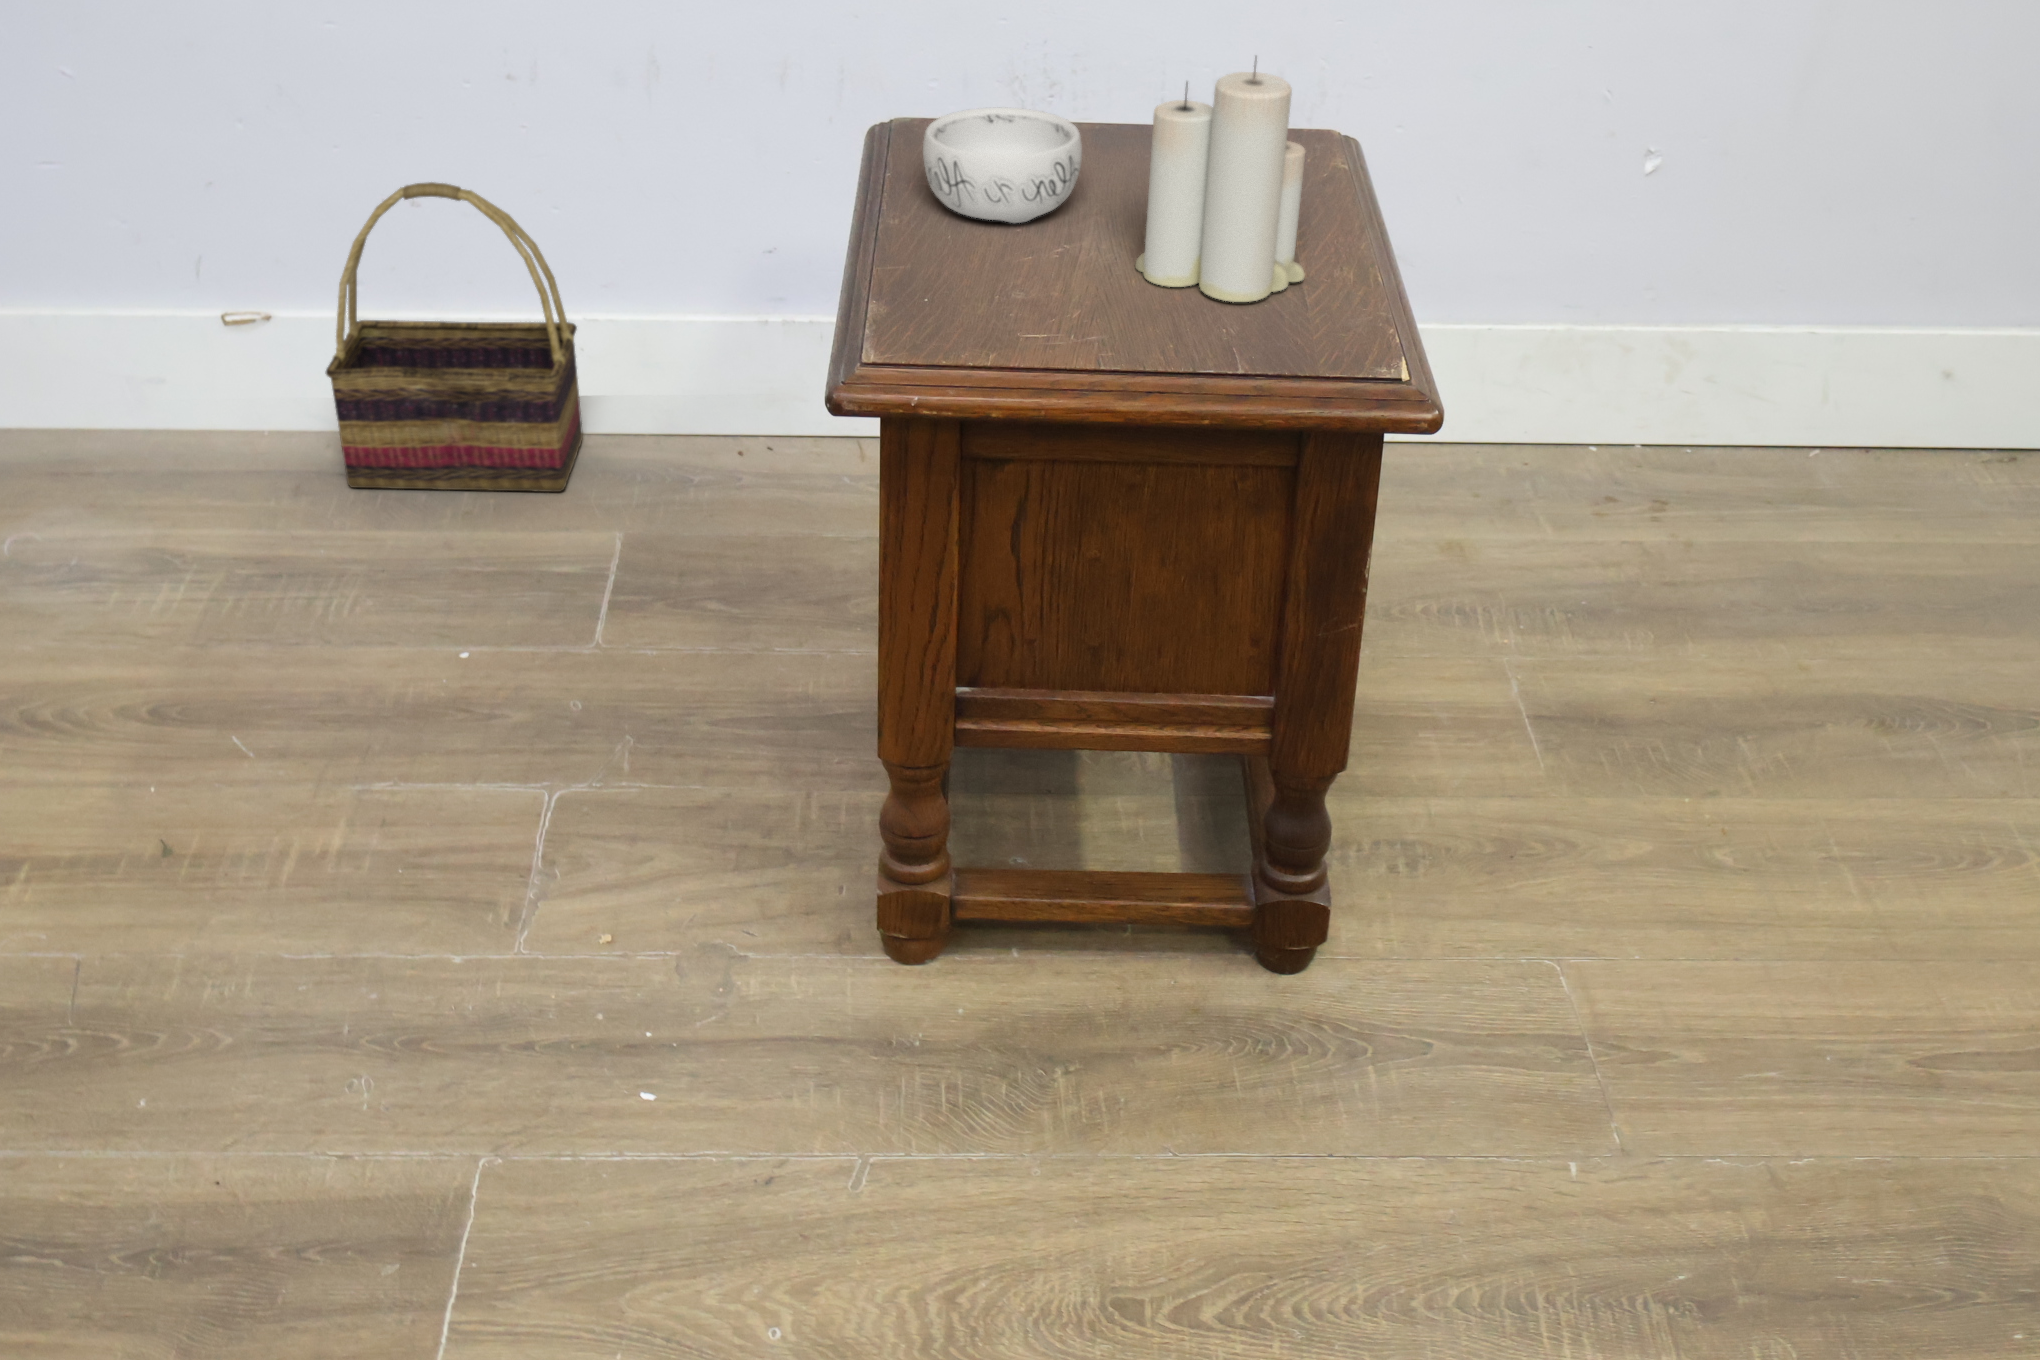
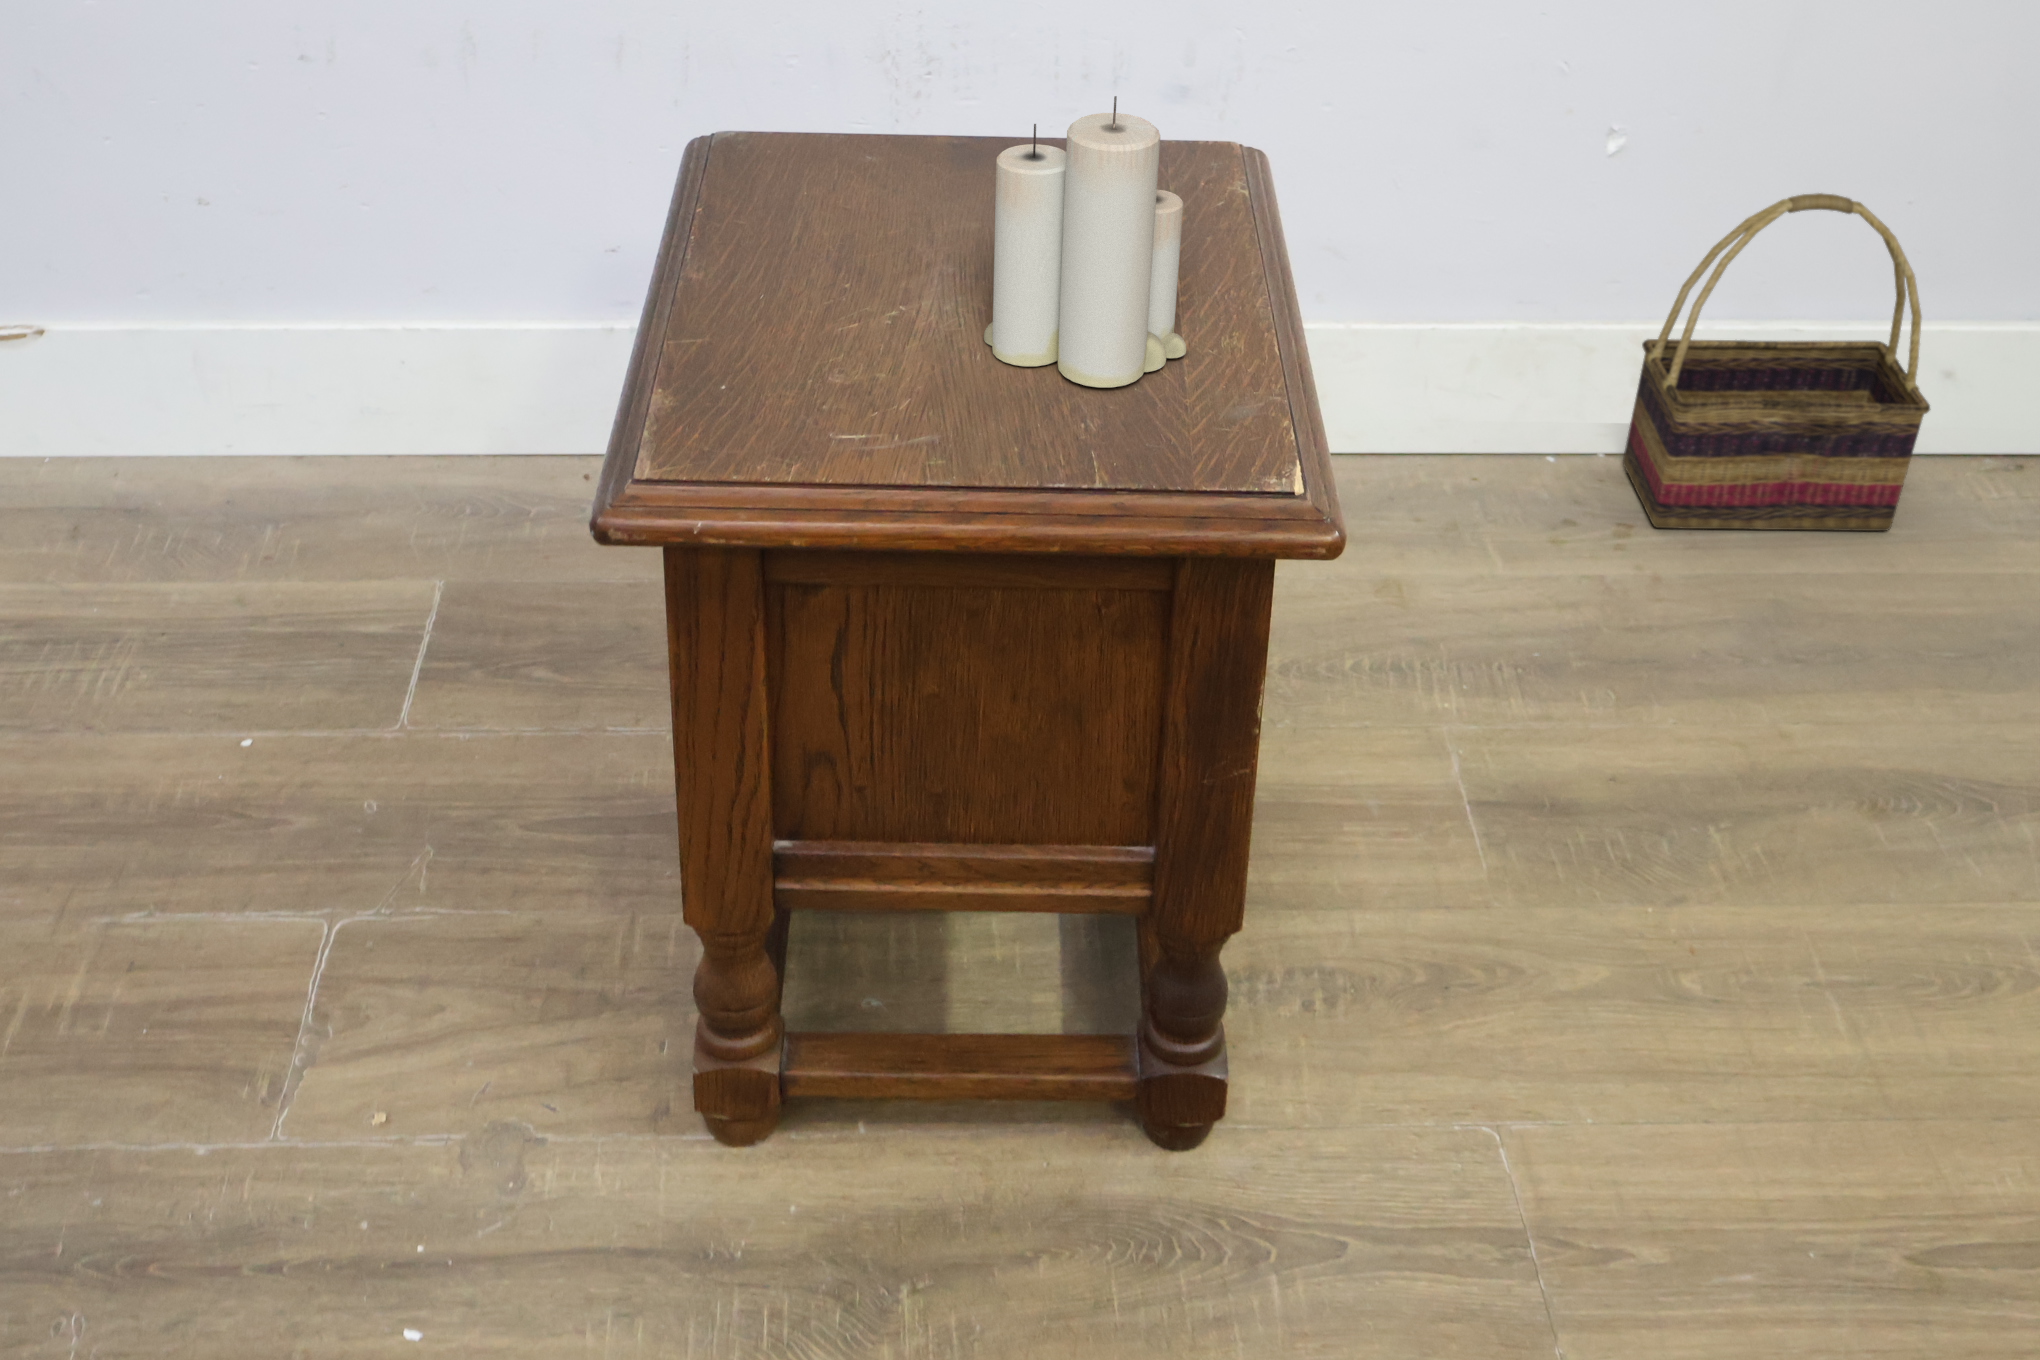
decorative bowl: present [923,108,1082,223] -> none [734,135,926,279]
basket: present [326,182,583,492] -> present [1623,193,1930,531]

